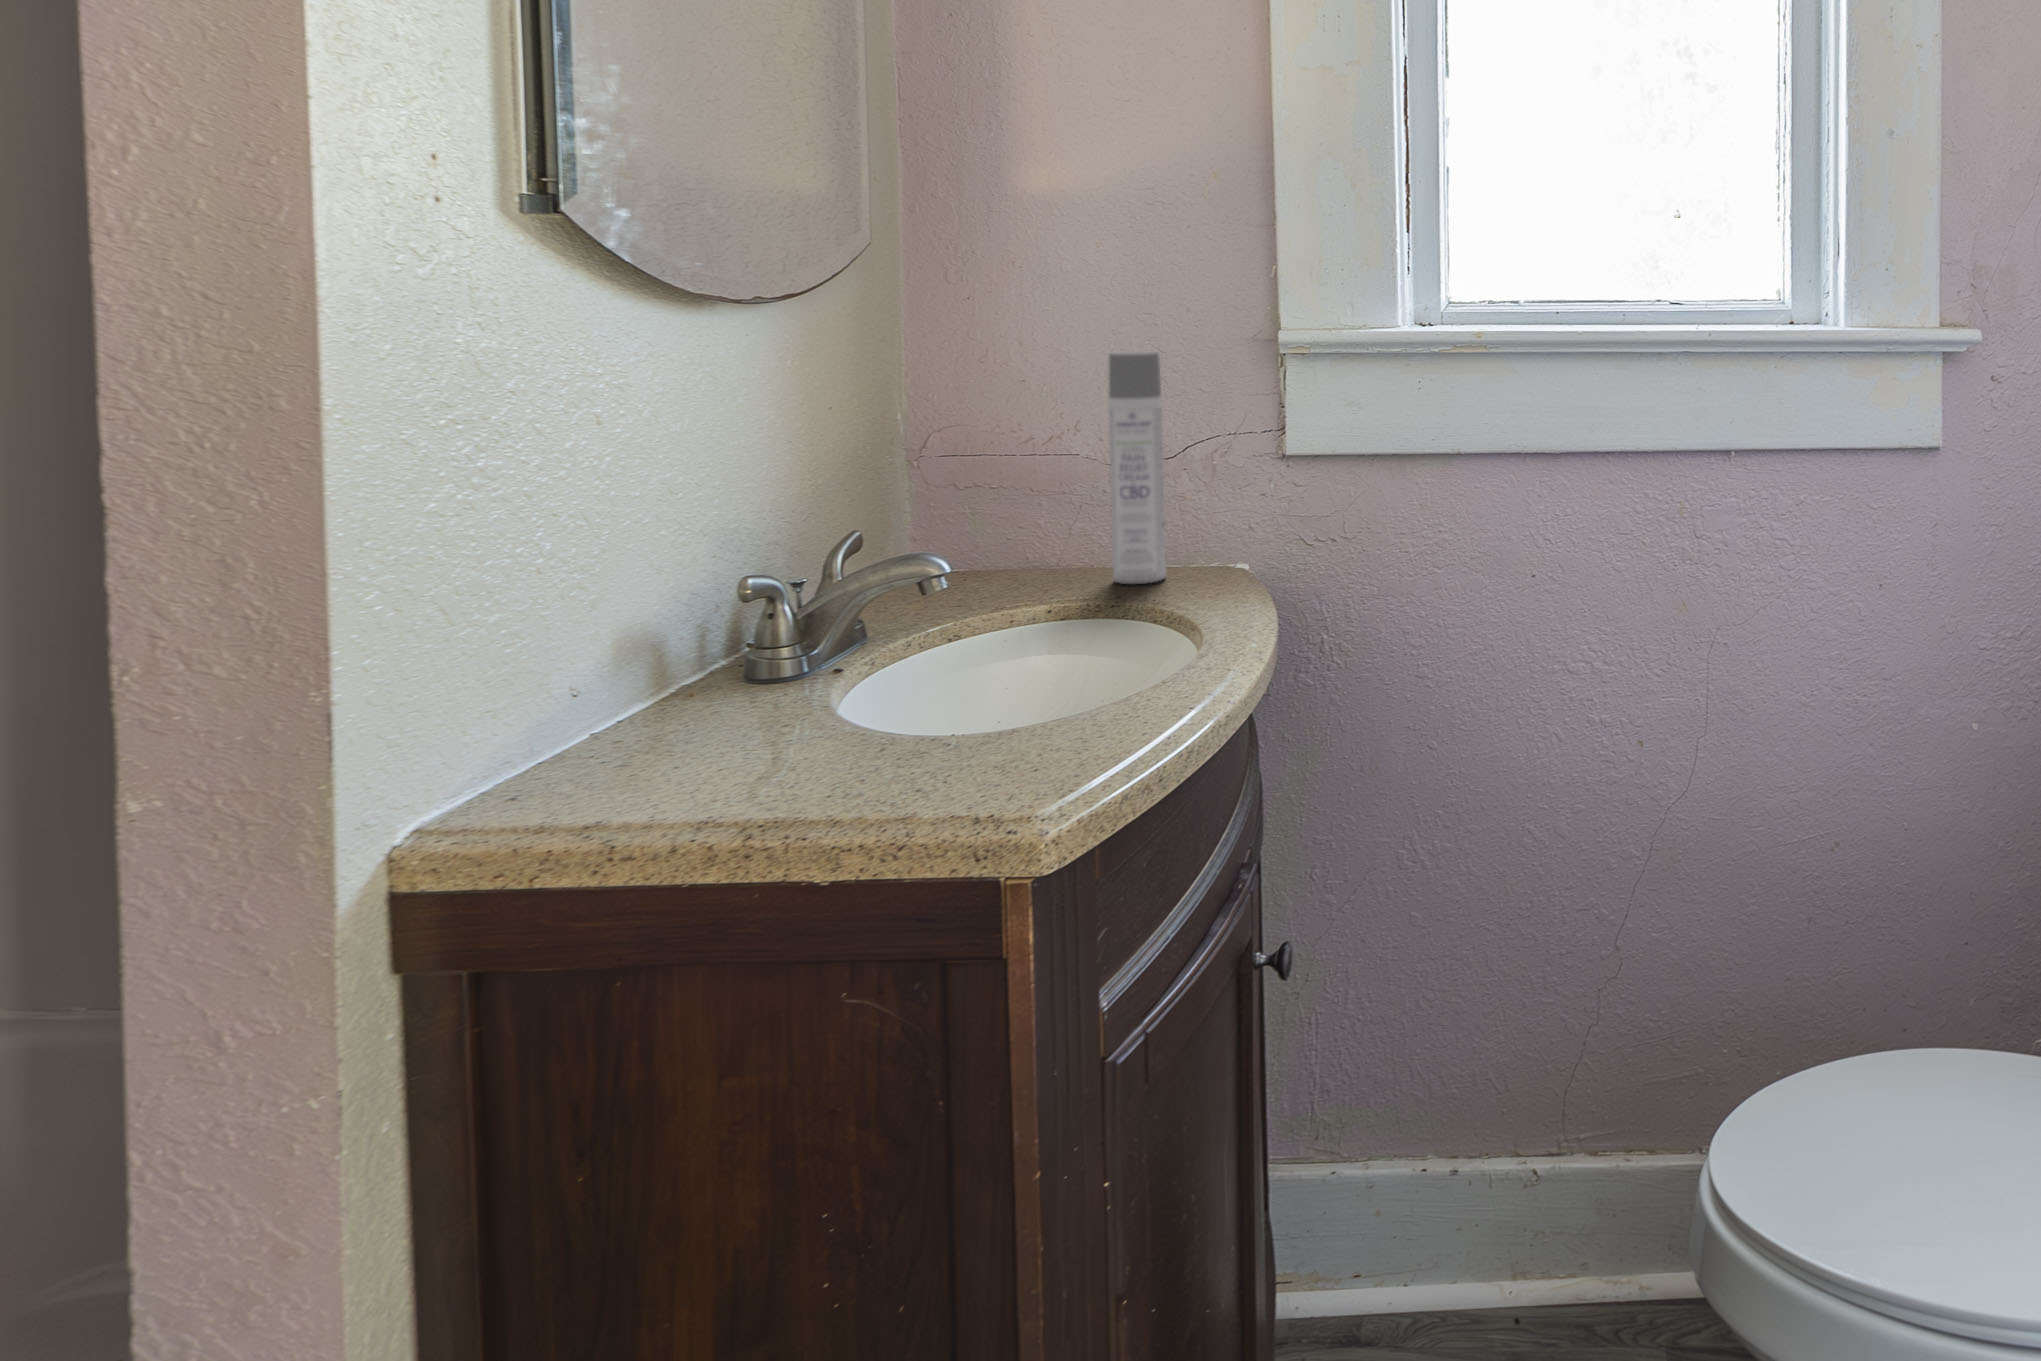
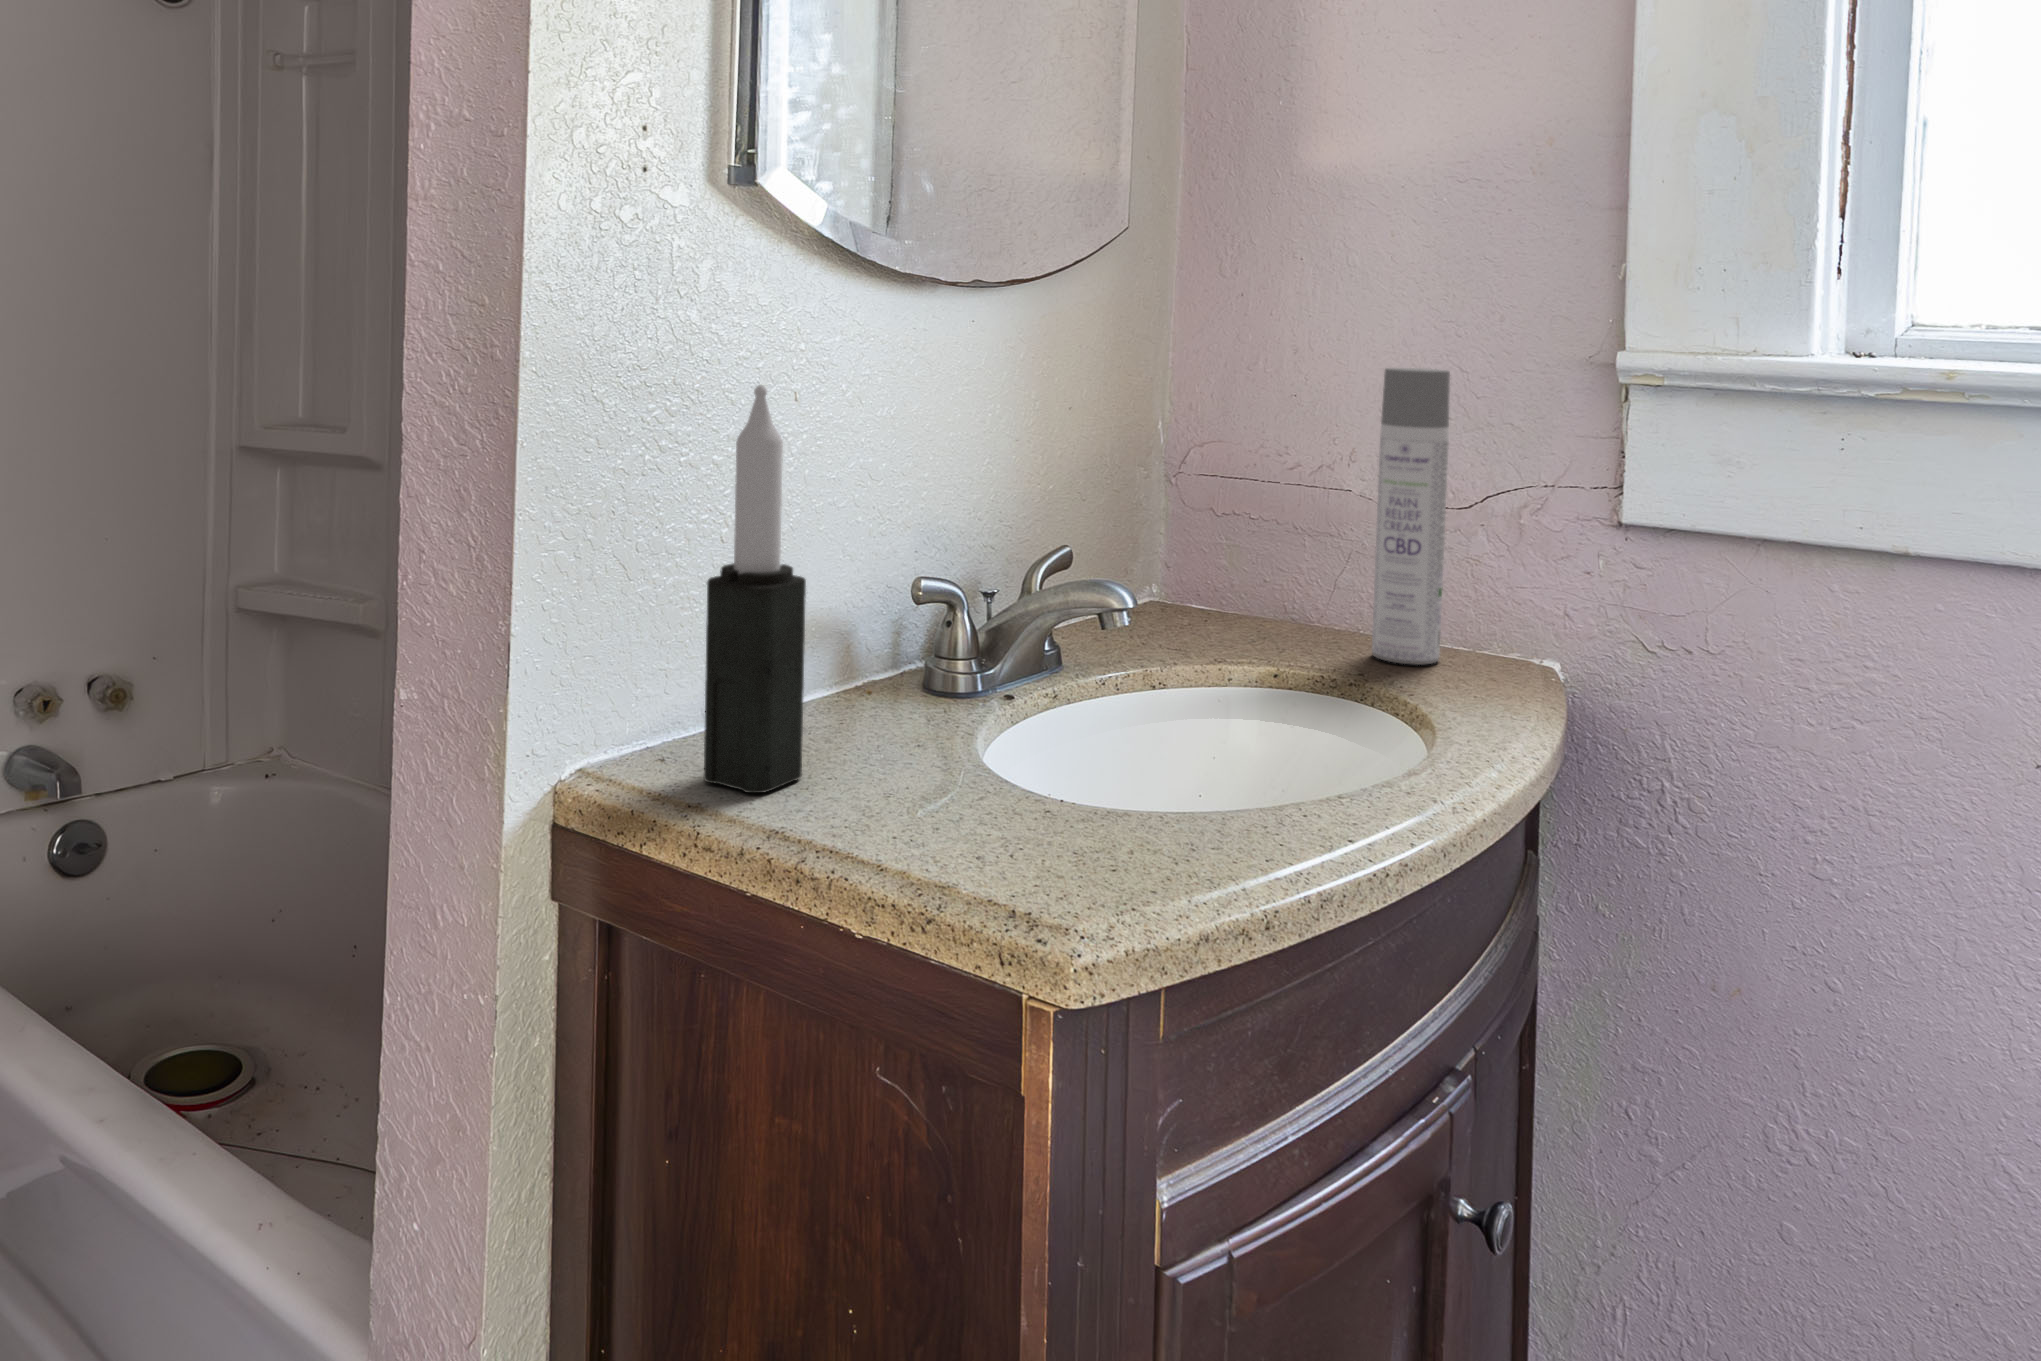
candle: none [573,410,690,803] -> present [704,385,806,793]

